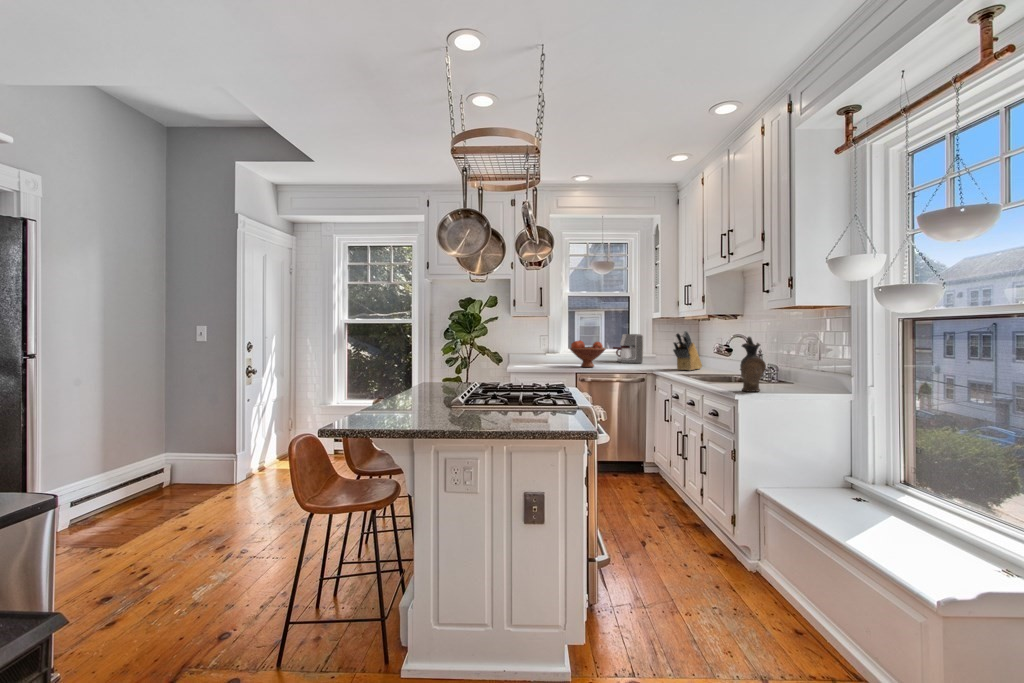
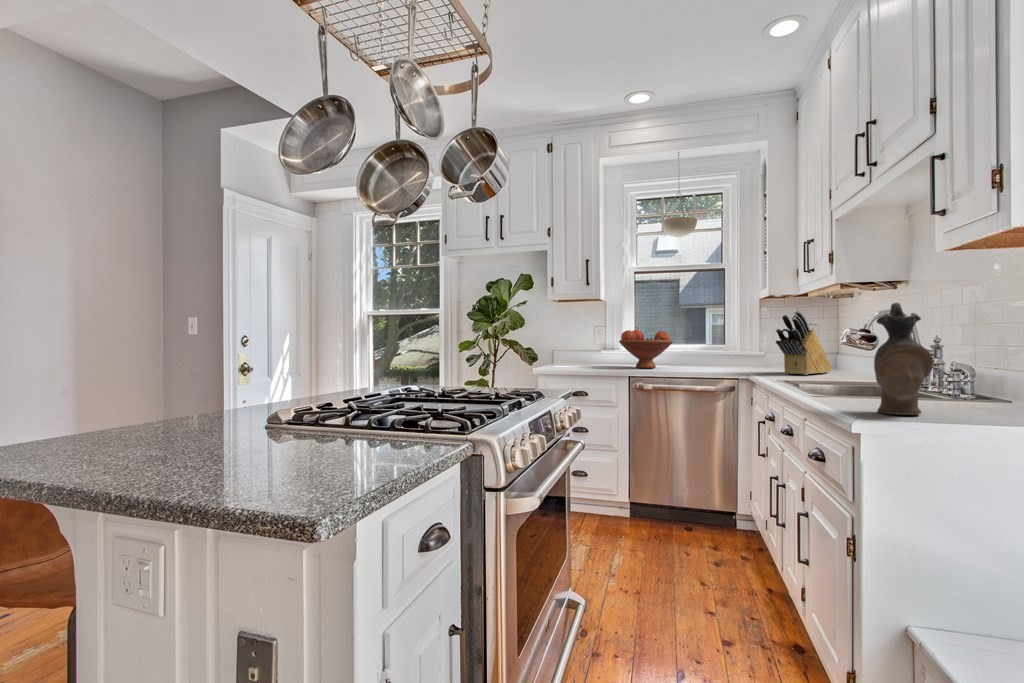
coffee maker: present [613,334,643,363] -> none [699,322,742,364]

